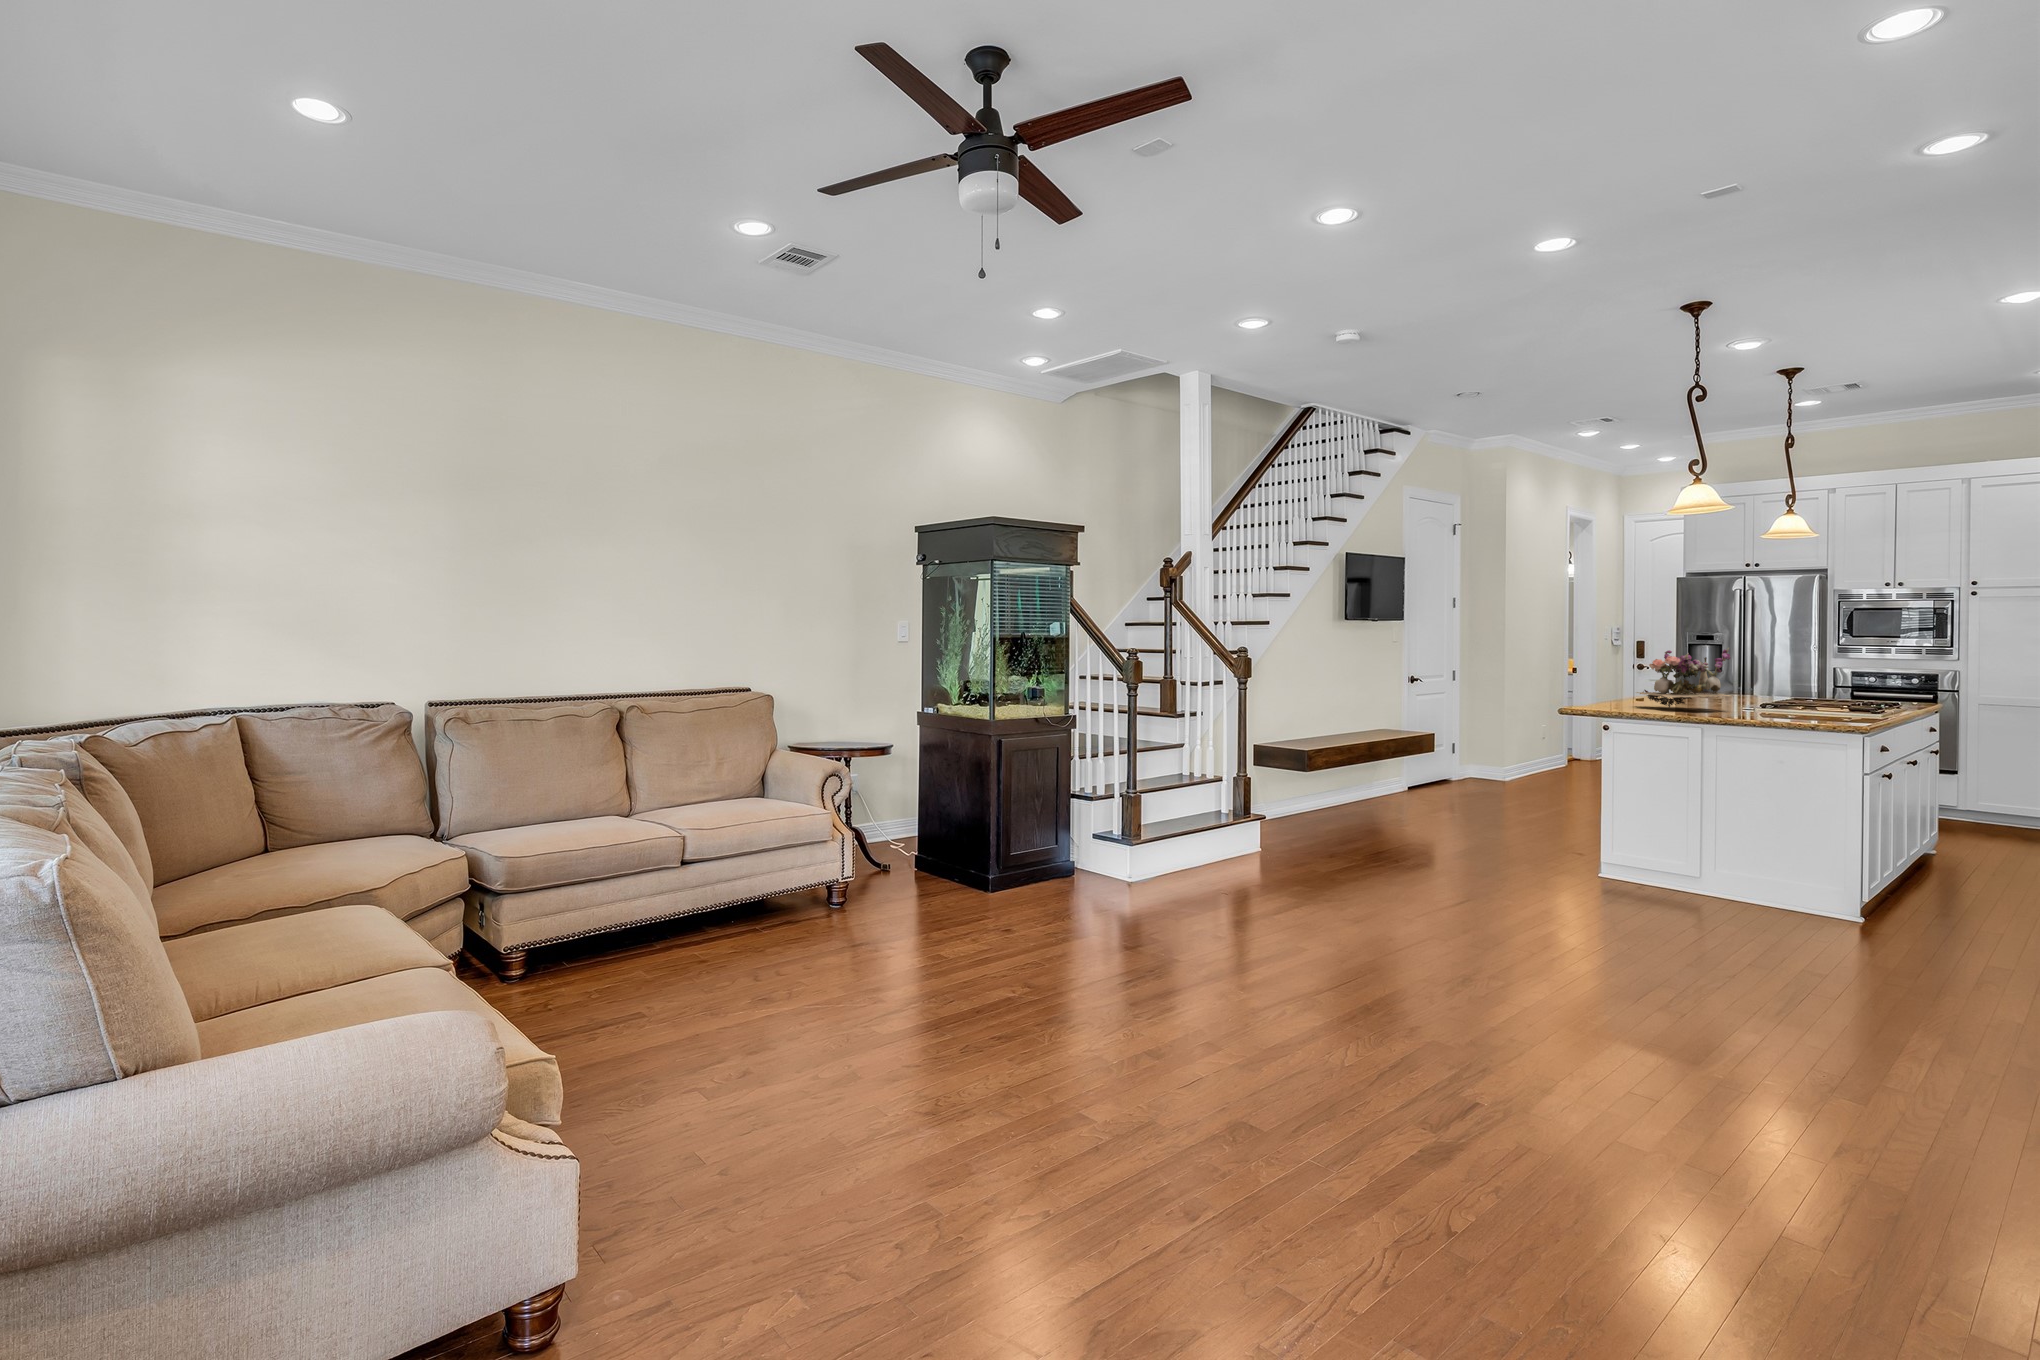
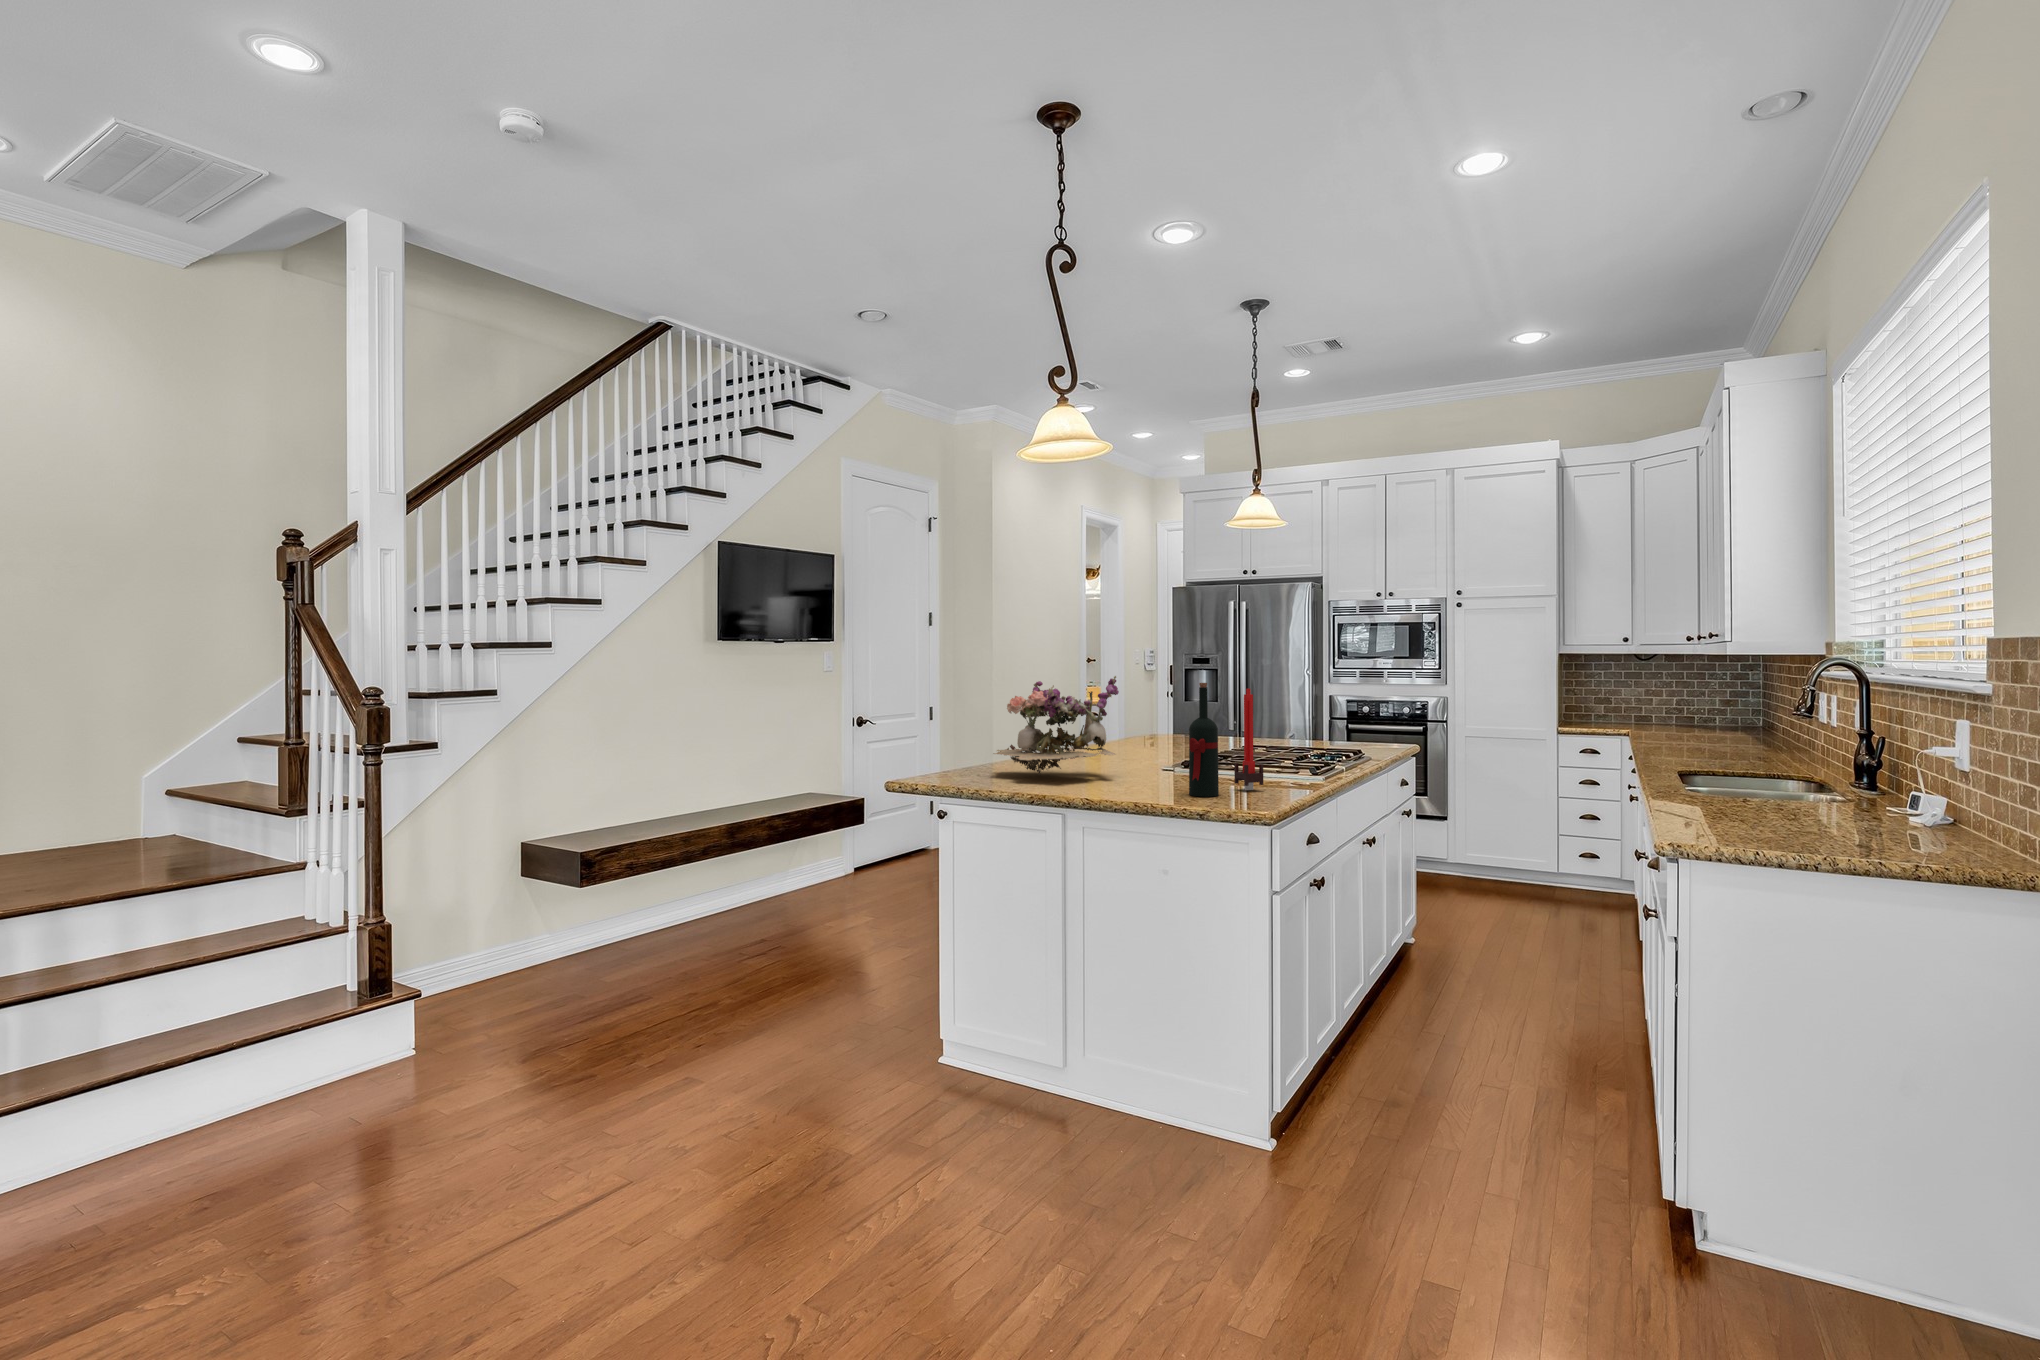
wine bottle: none [1800,652,1822,720] -> present [1189,683,1219,797]
candle: none [1828,657,1852,719] -> present [1234,689,1263,790]

